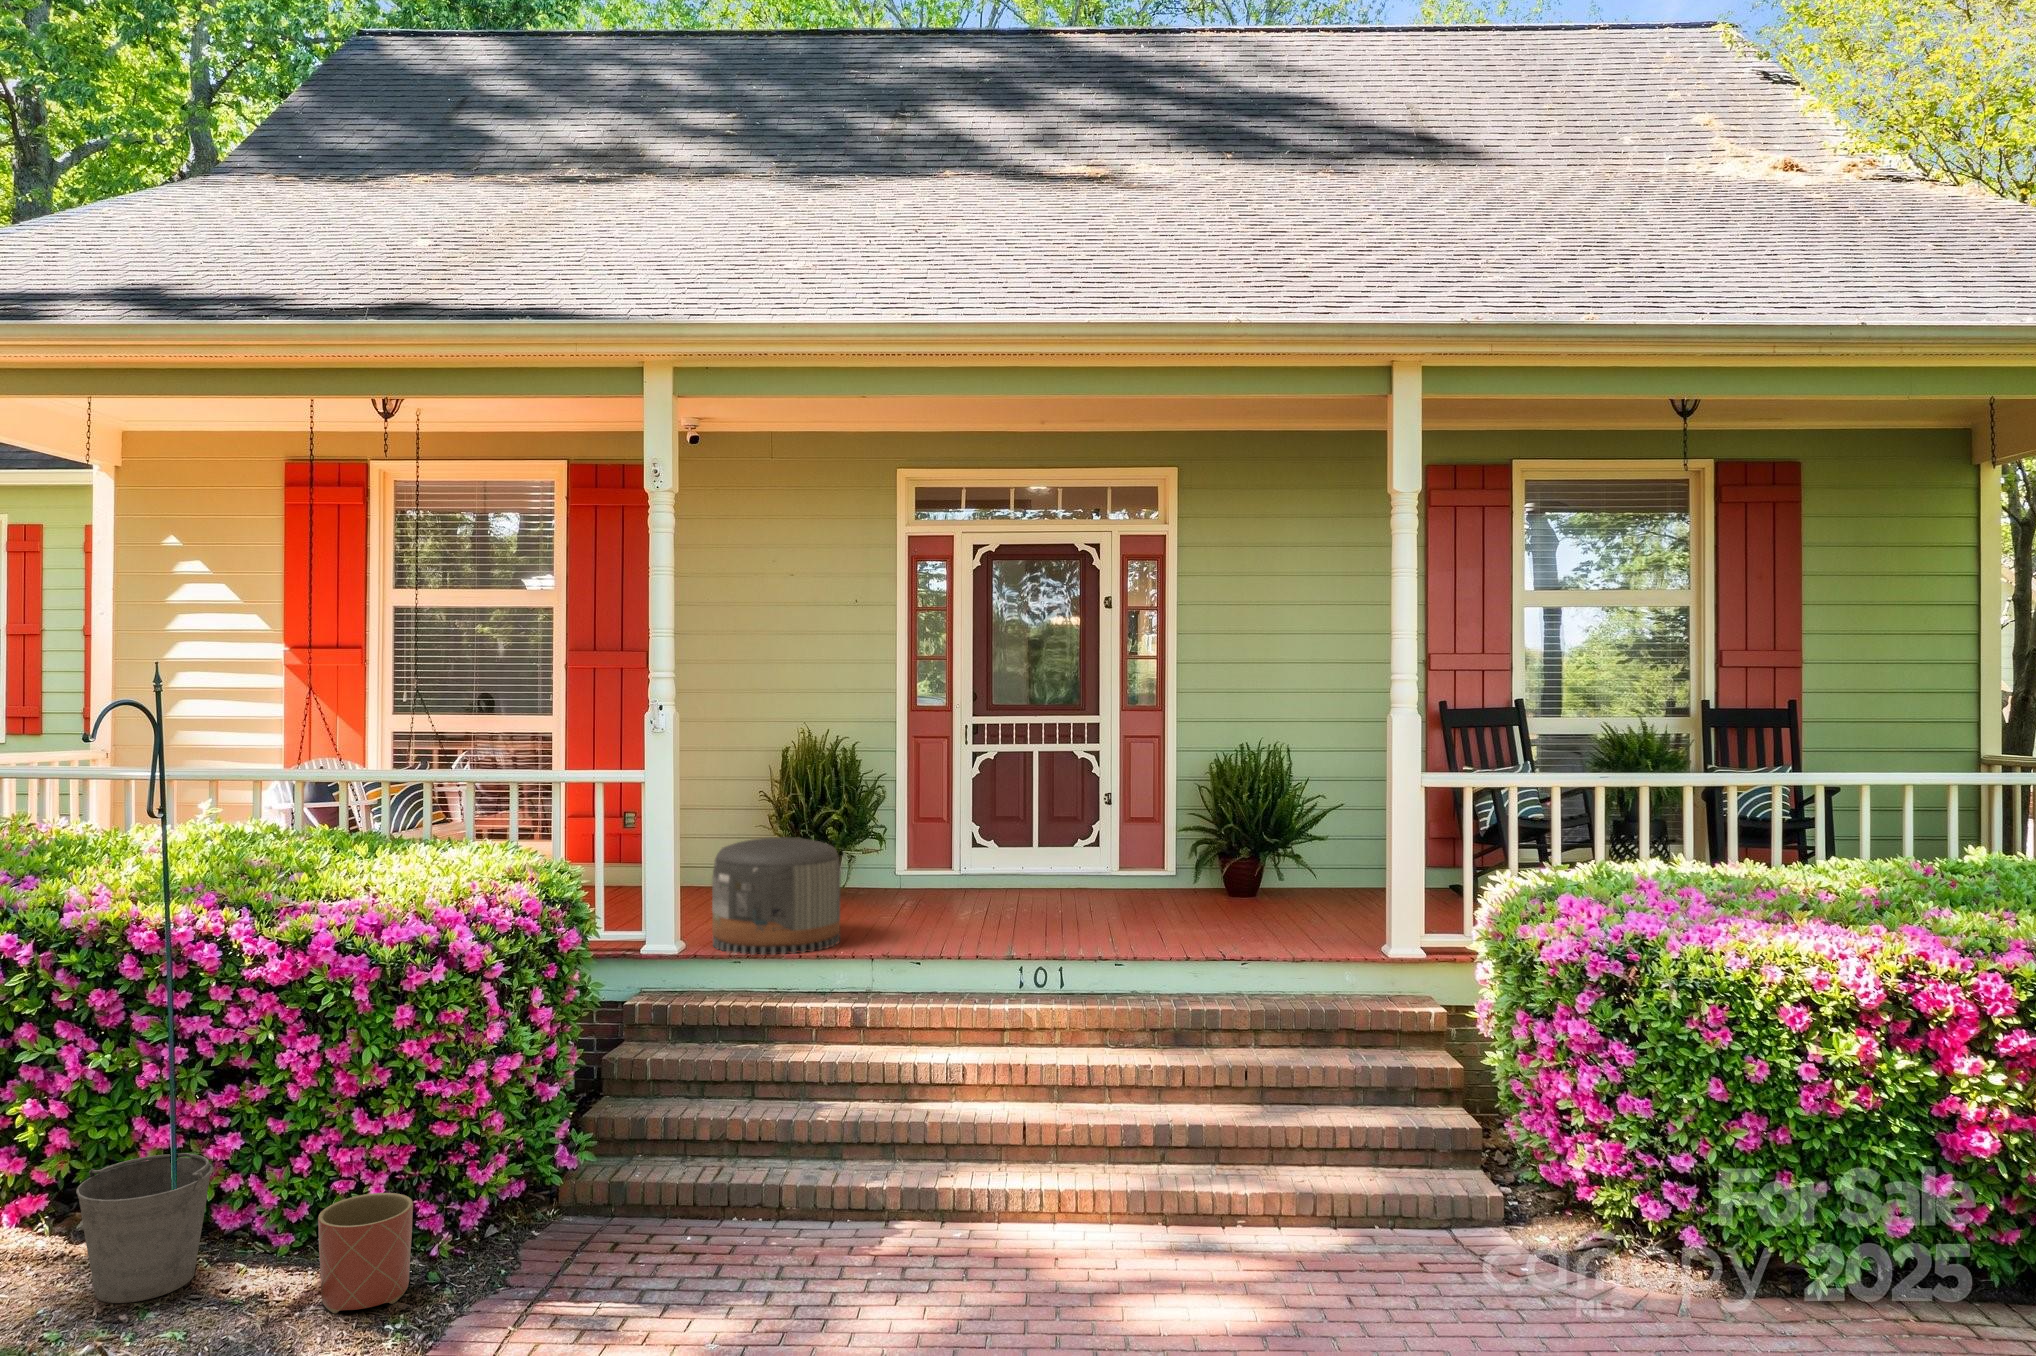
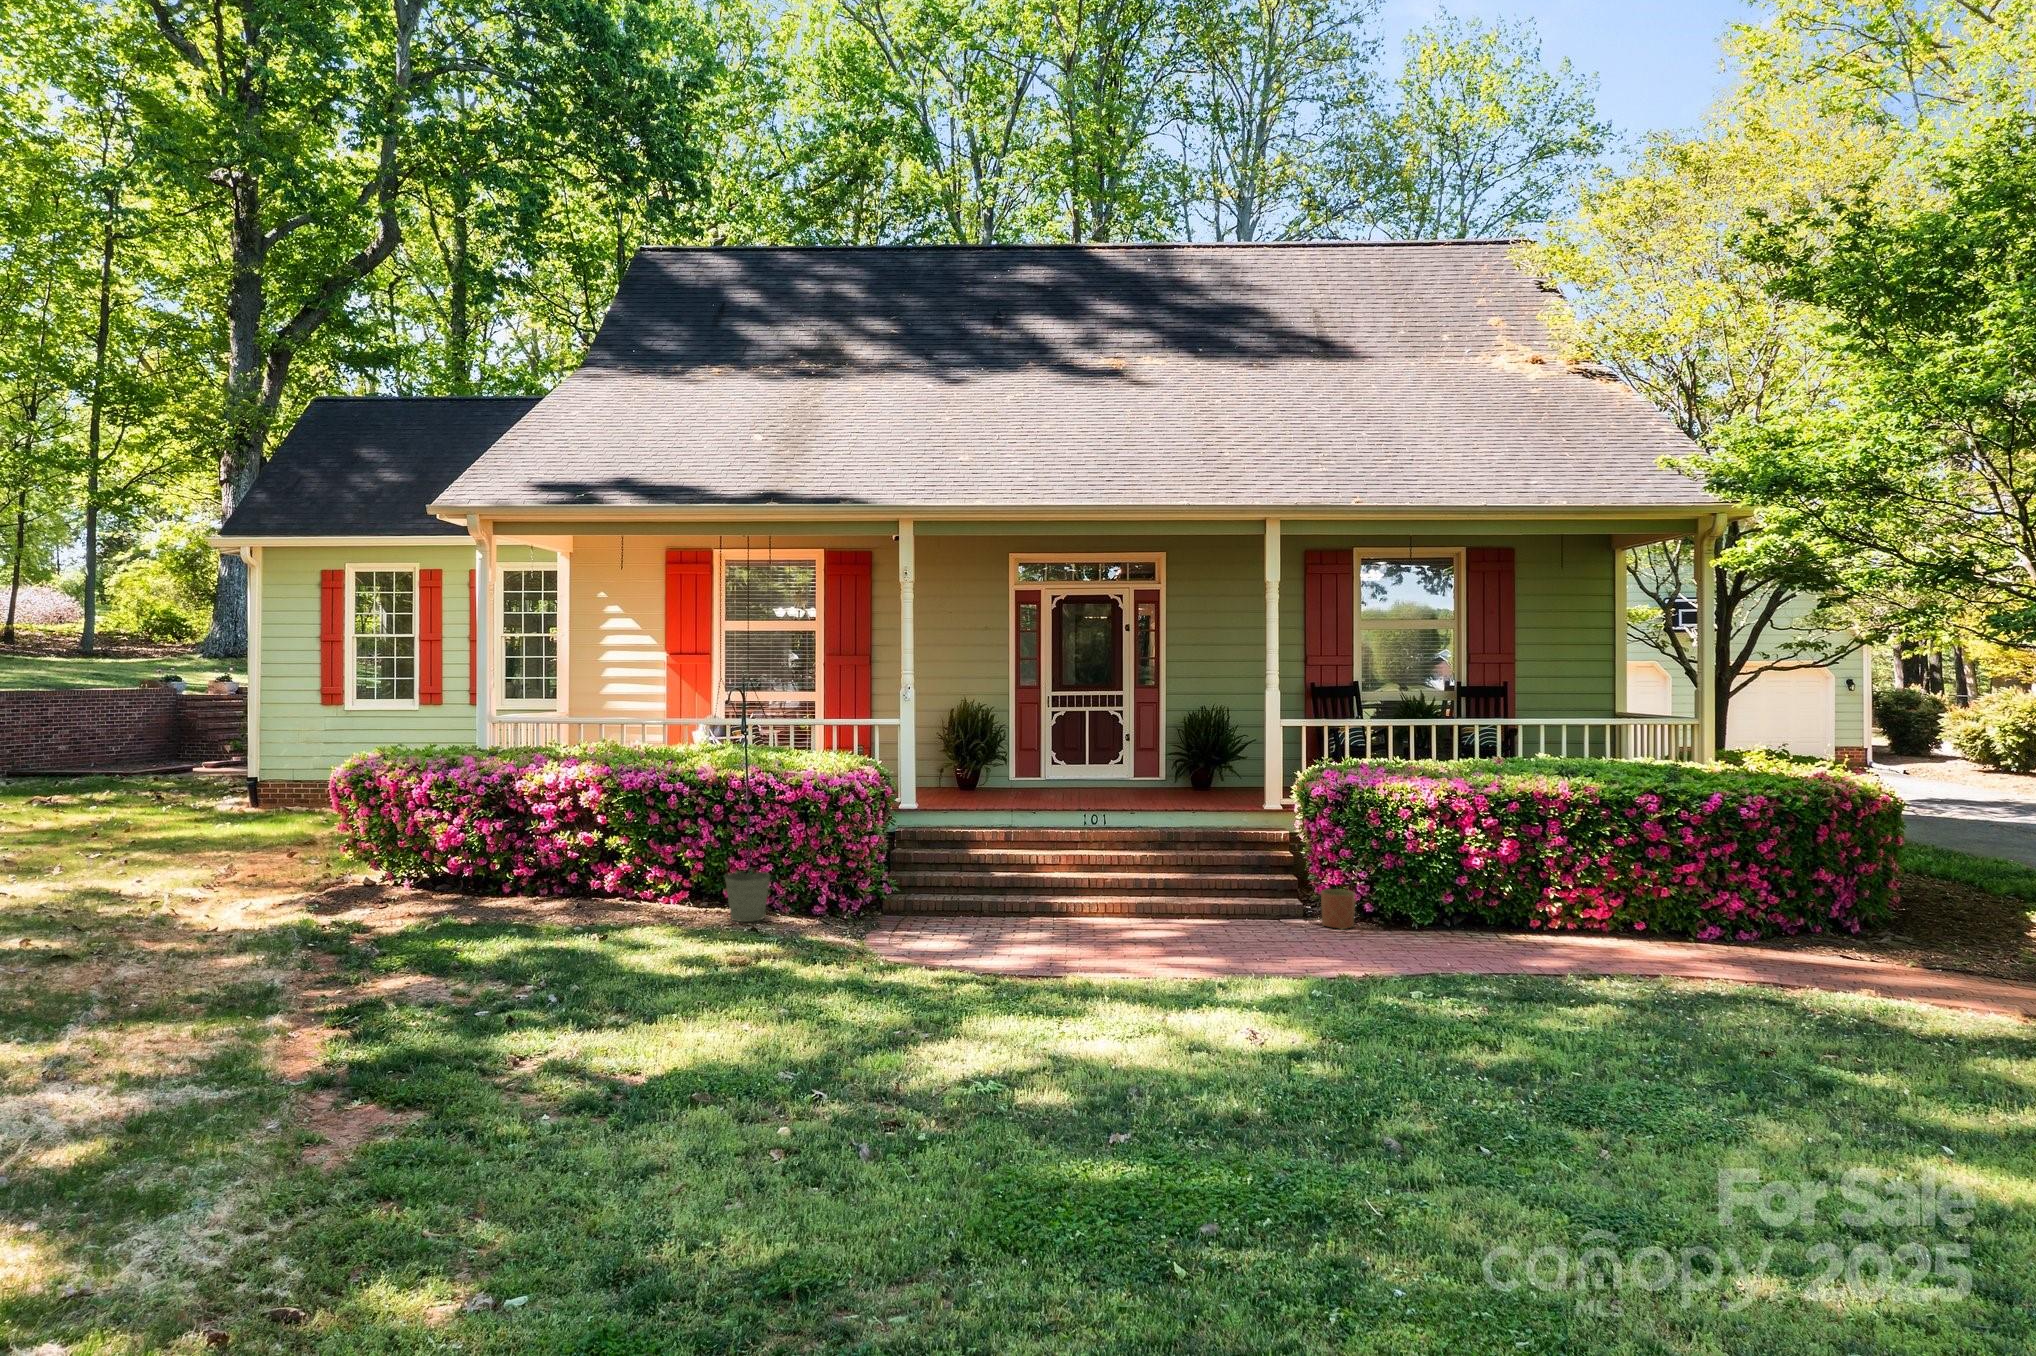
pouf: present [712,837,841,955] -> none [934,753,996,808]
planter: present [318,1193,413,1313] -> present [1321,889,1355,930]

